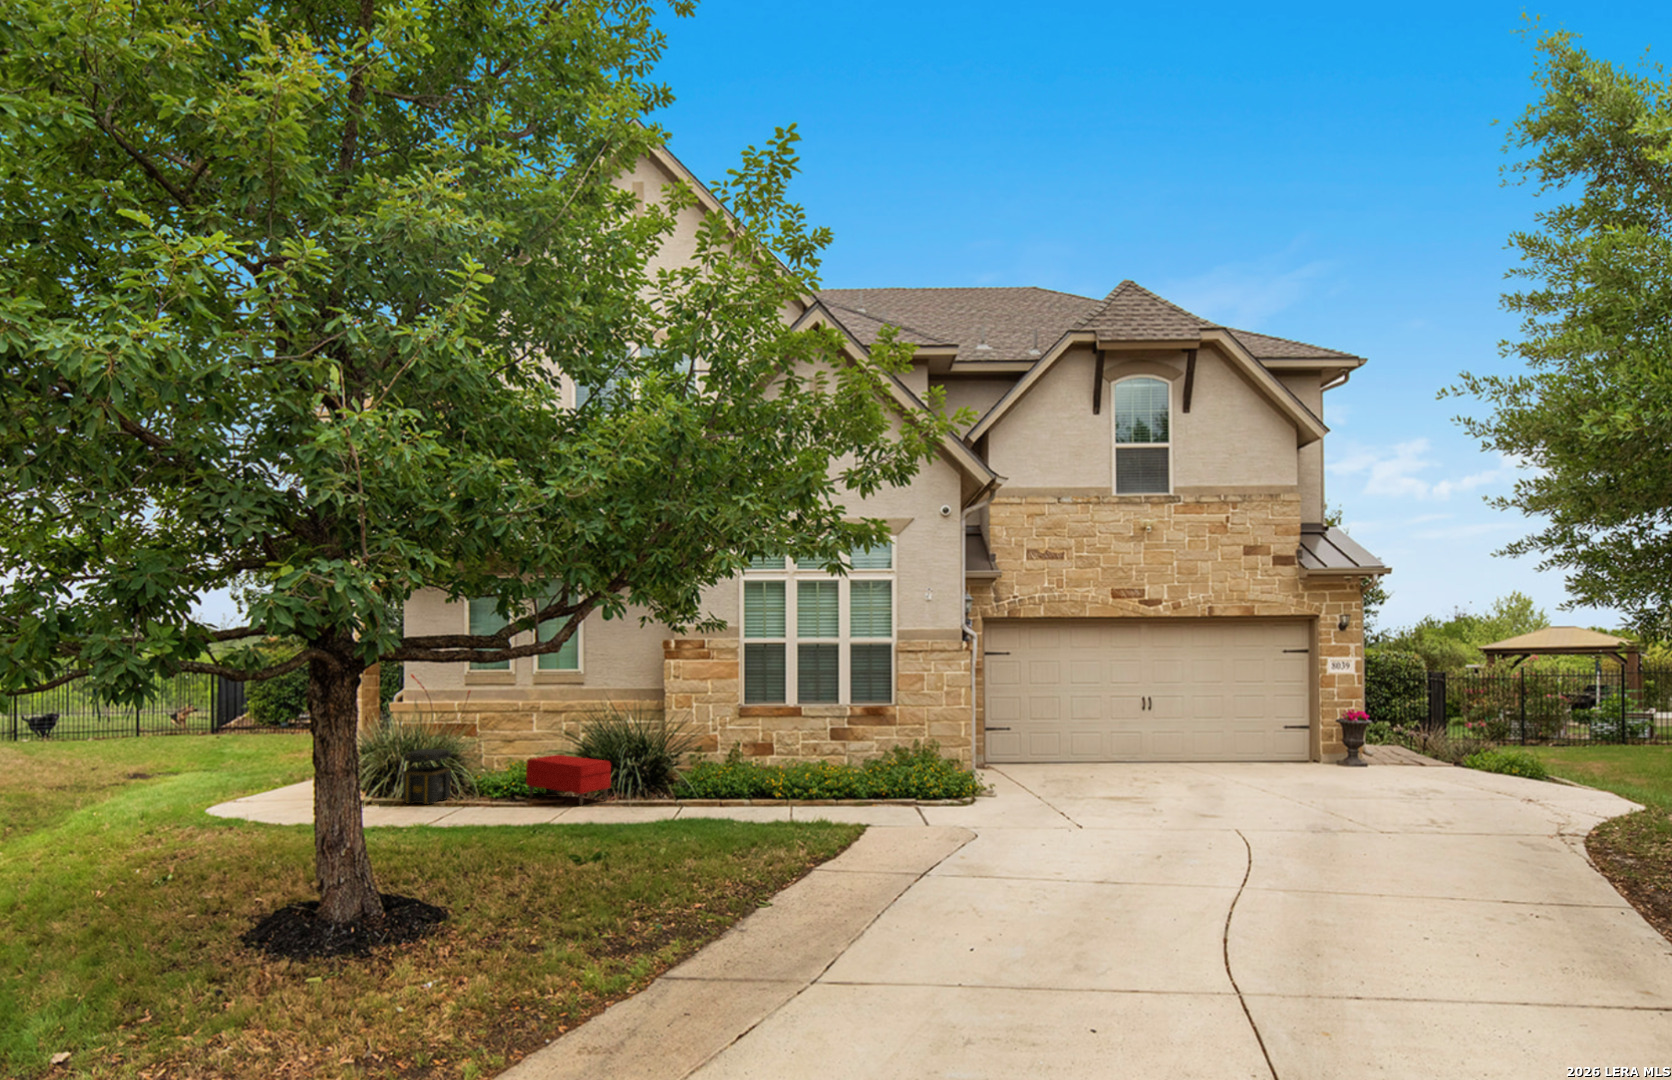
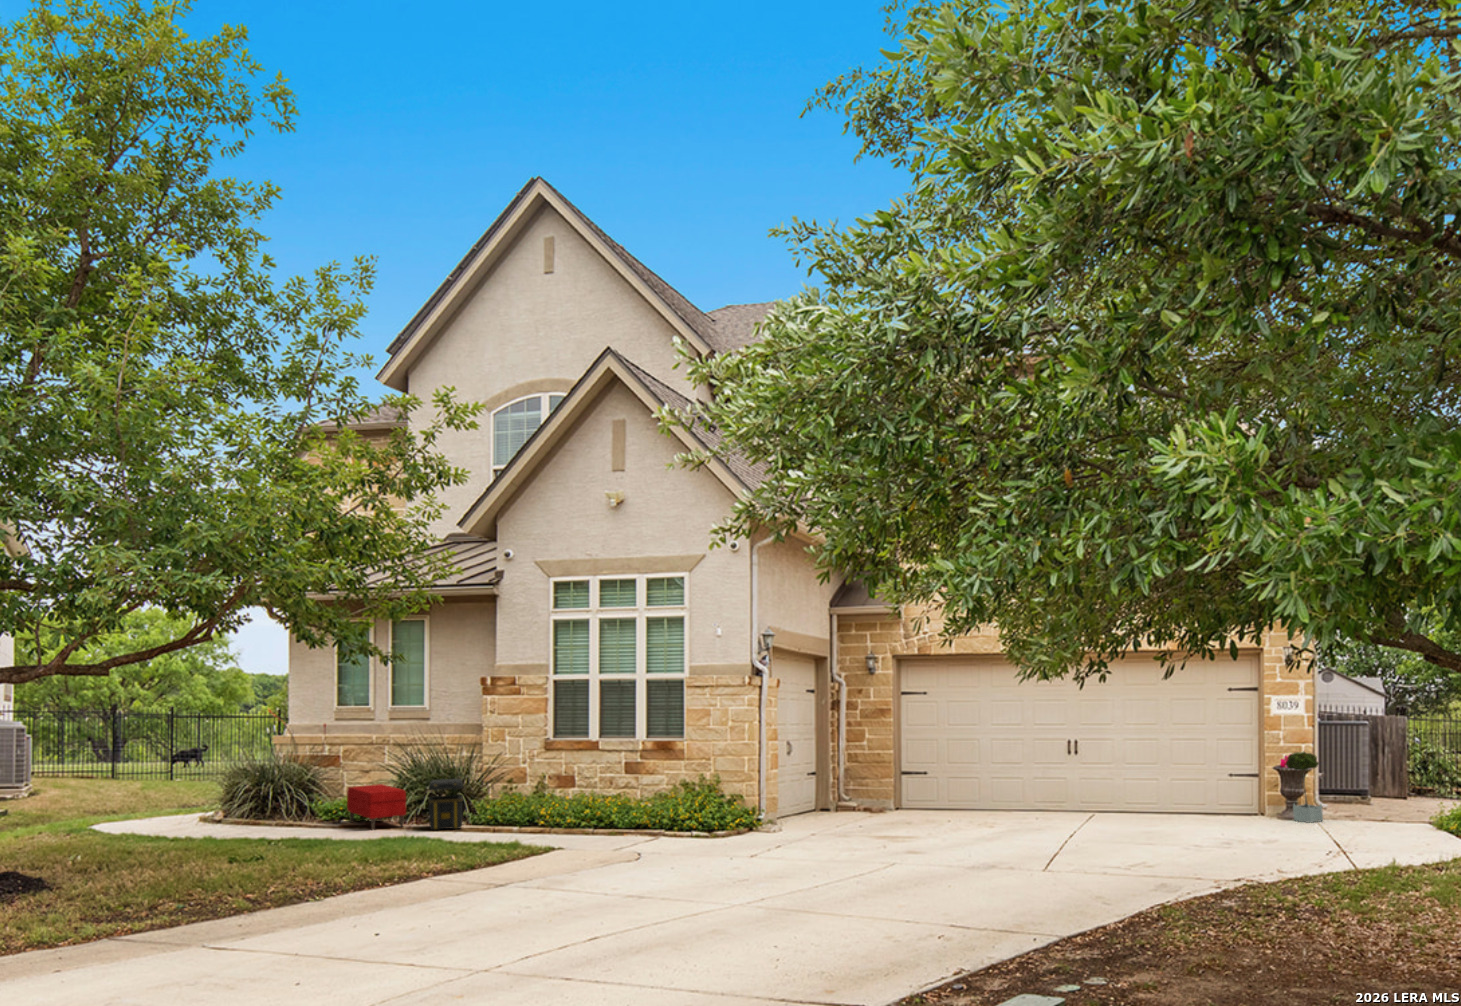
potted tree: none [1357,708,1383,765] -> present [1286,751,1323,823]
toolbox: present [402,749,452,804] -> present [429,779,463,830]

